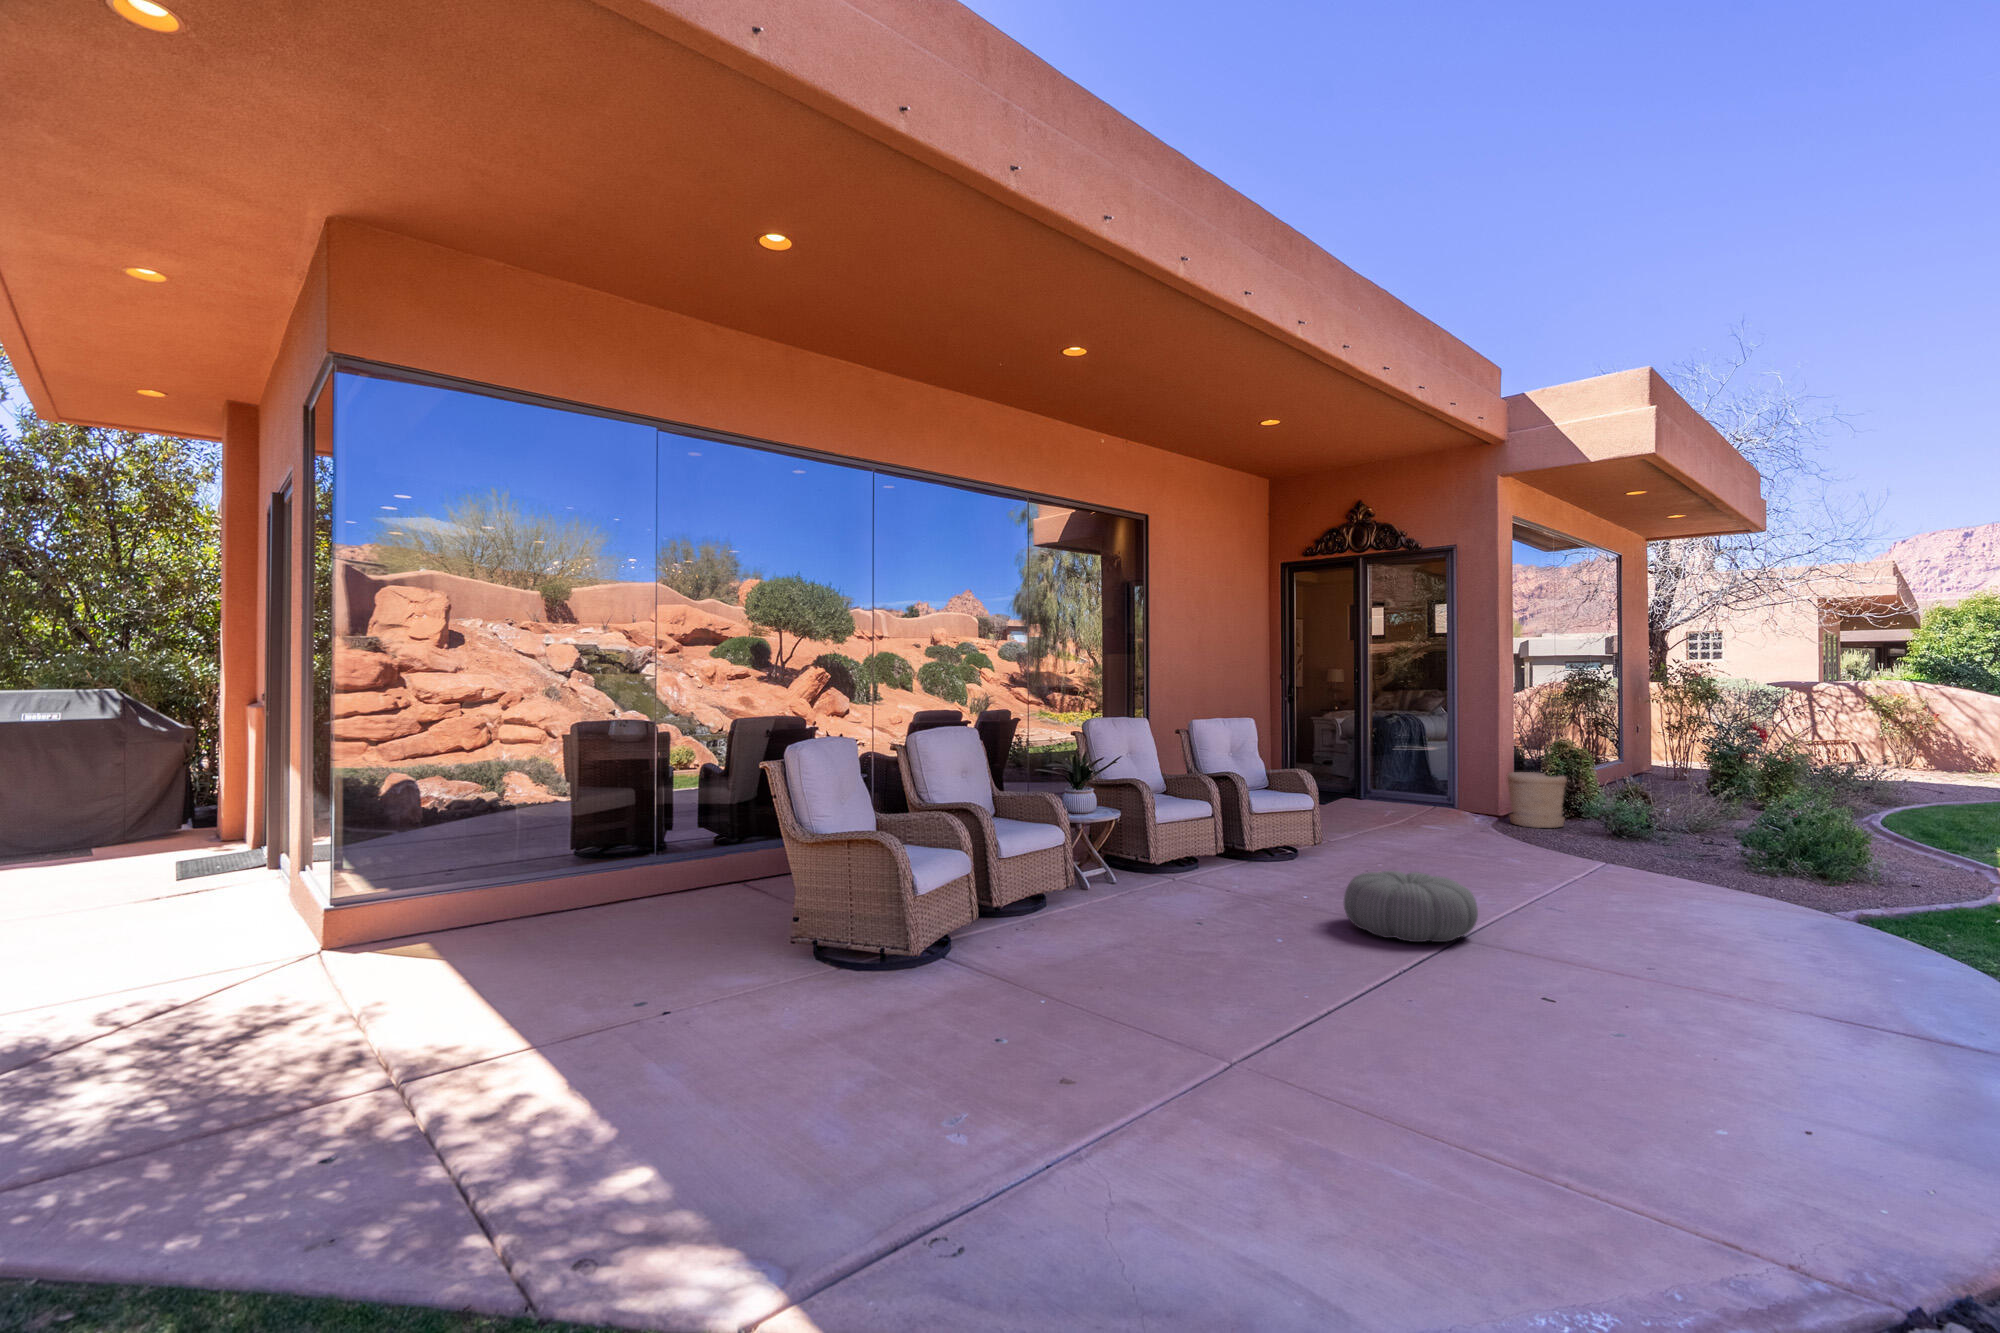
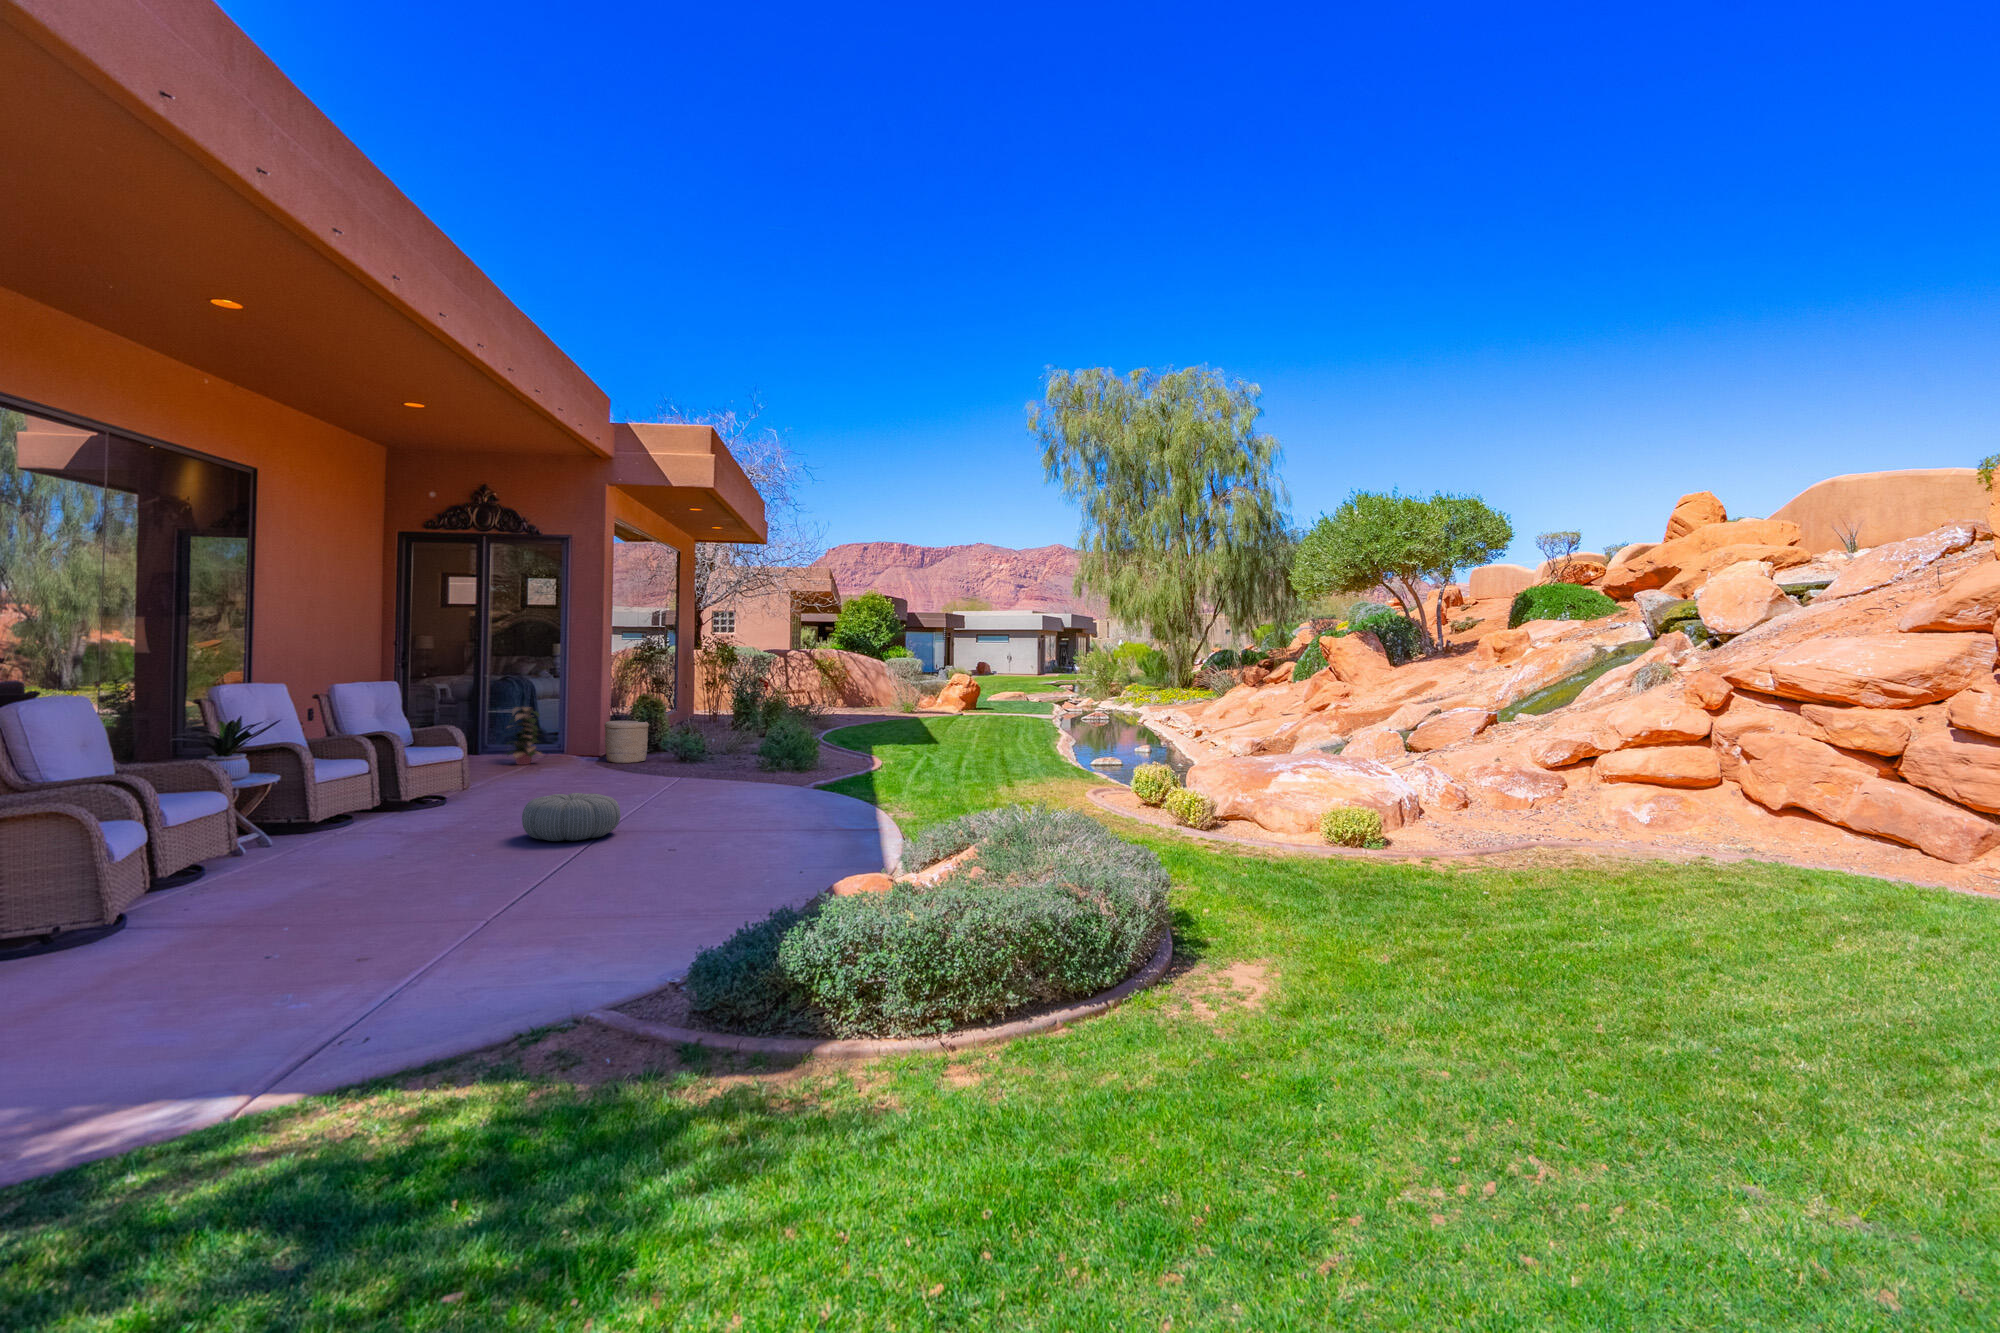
decorative plant: none [1383,750,1435,817] -> present [507,707,542,765]

